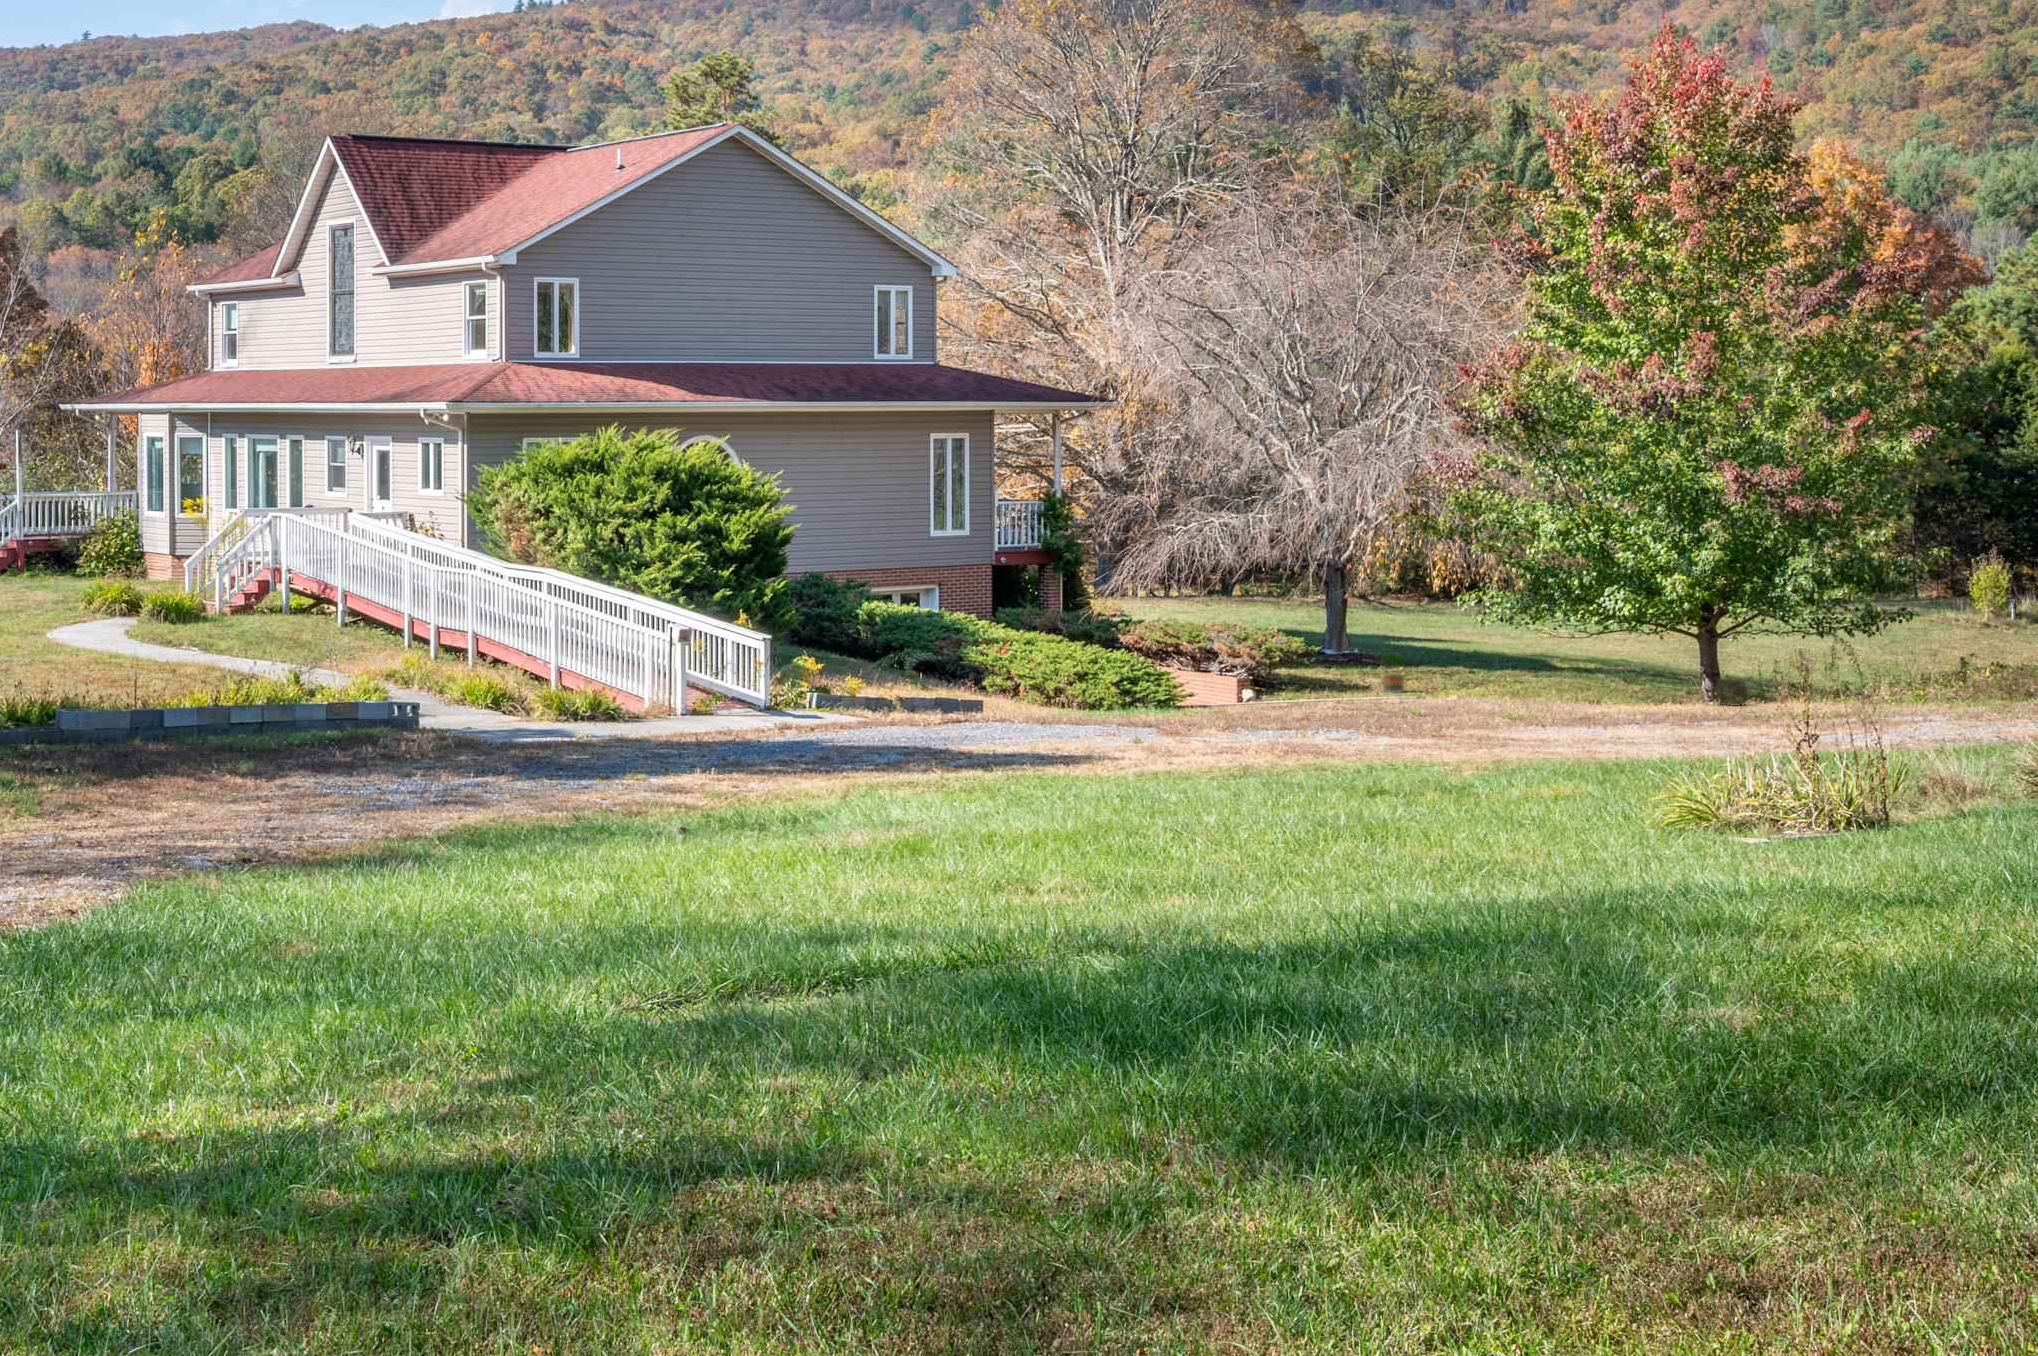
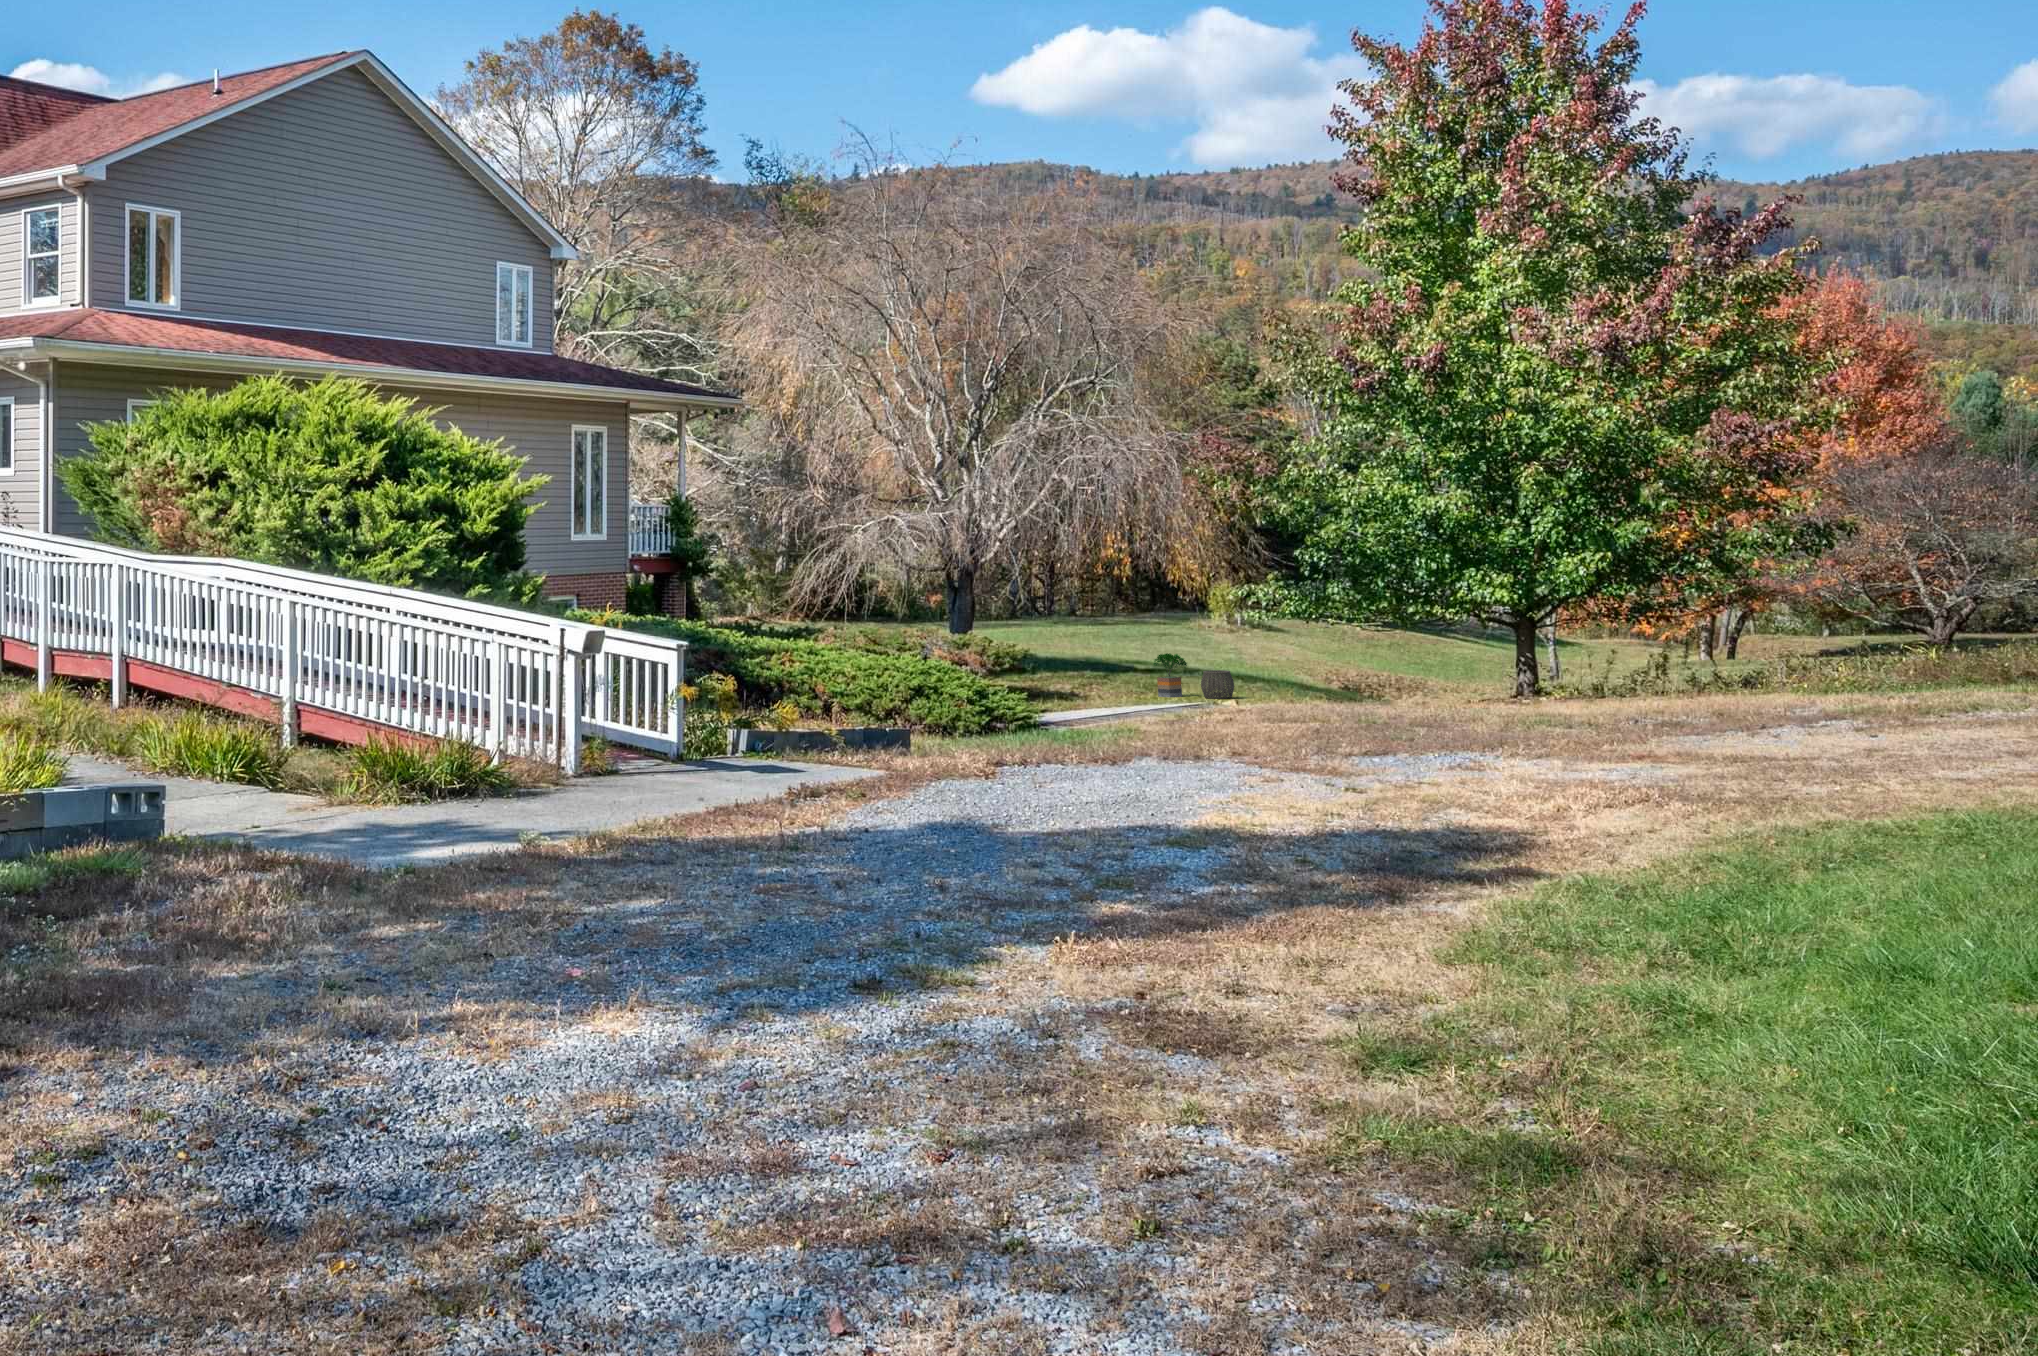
woven basket: present [1715,679,1748,706] -> present [1201,670,1234,699]

